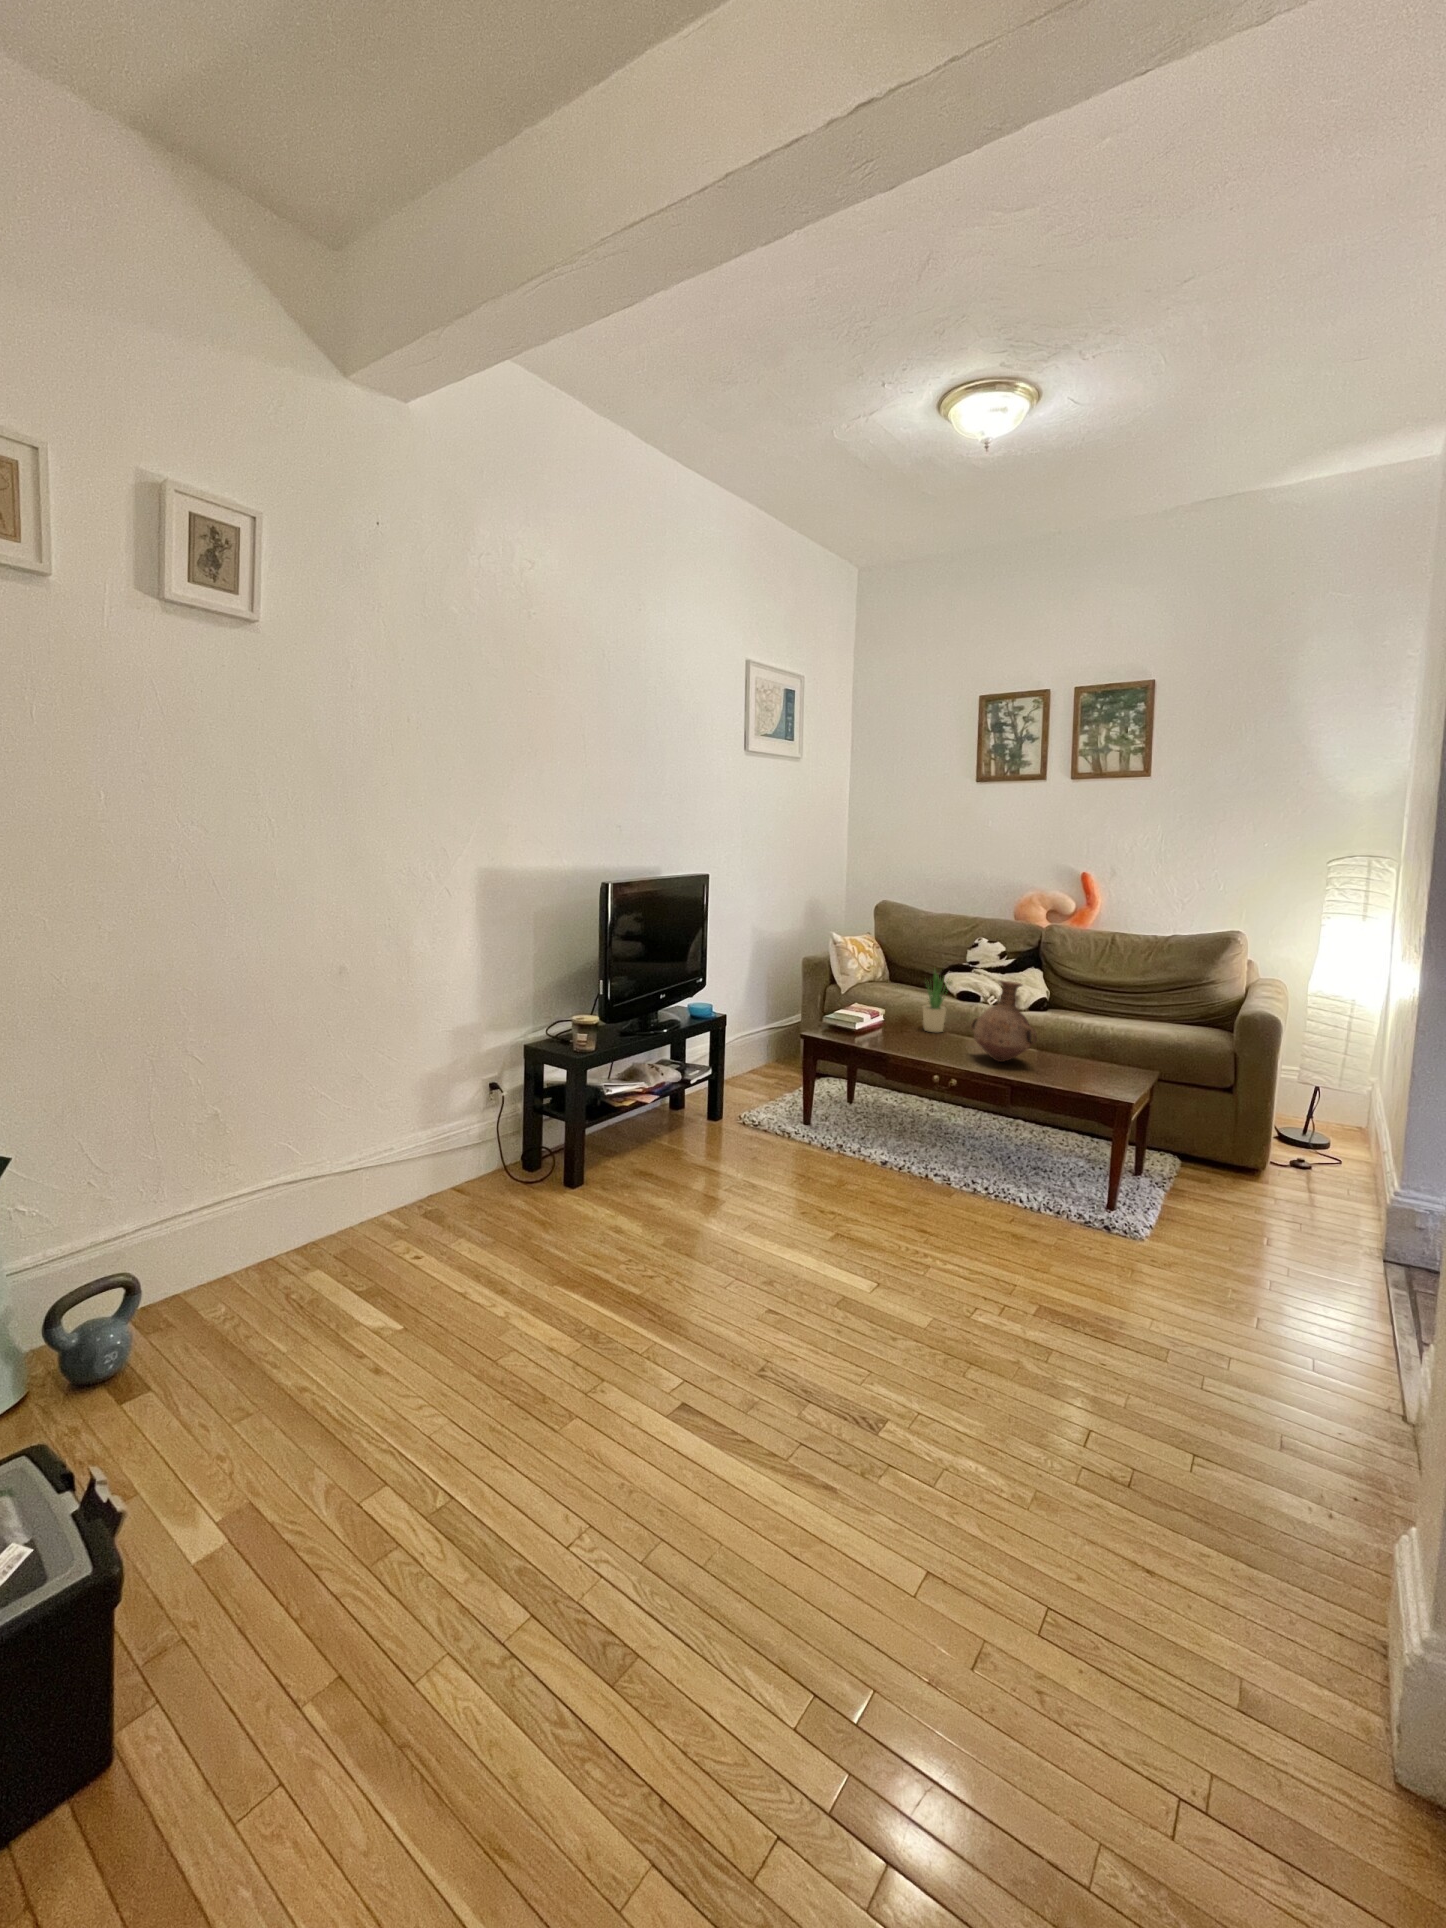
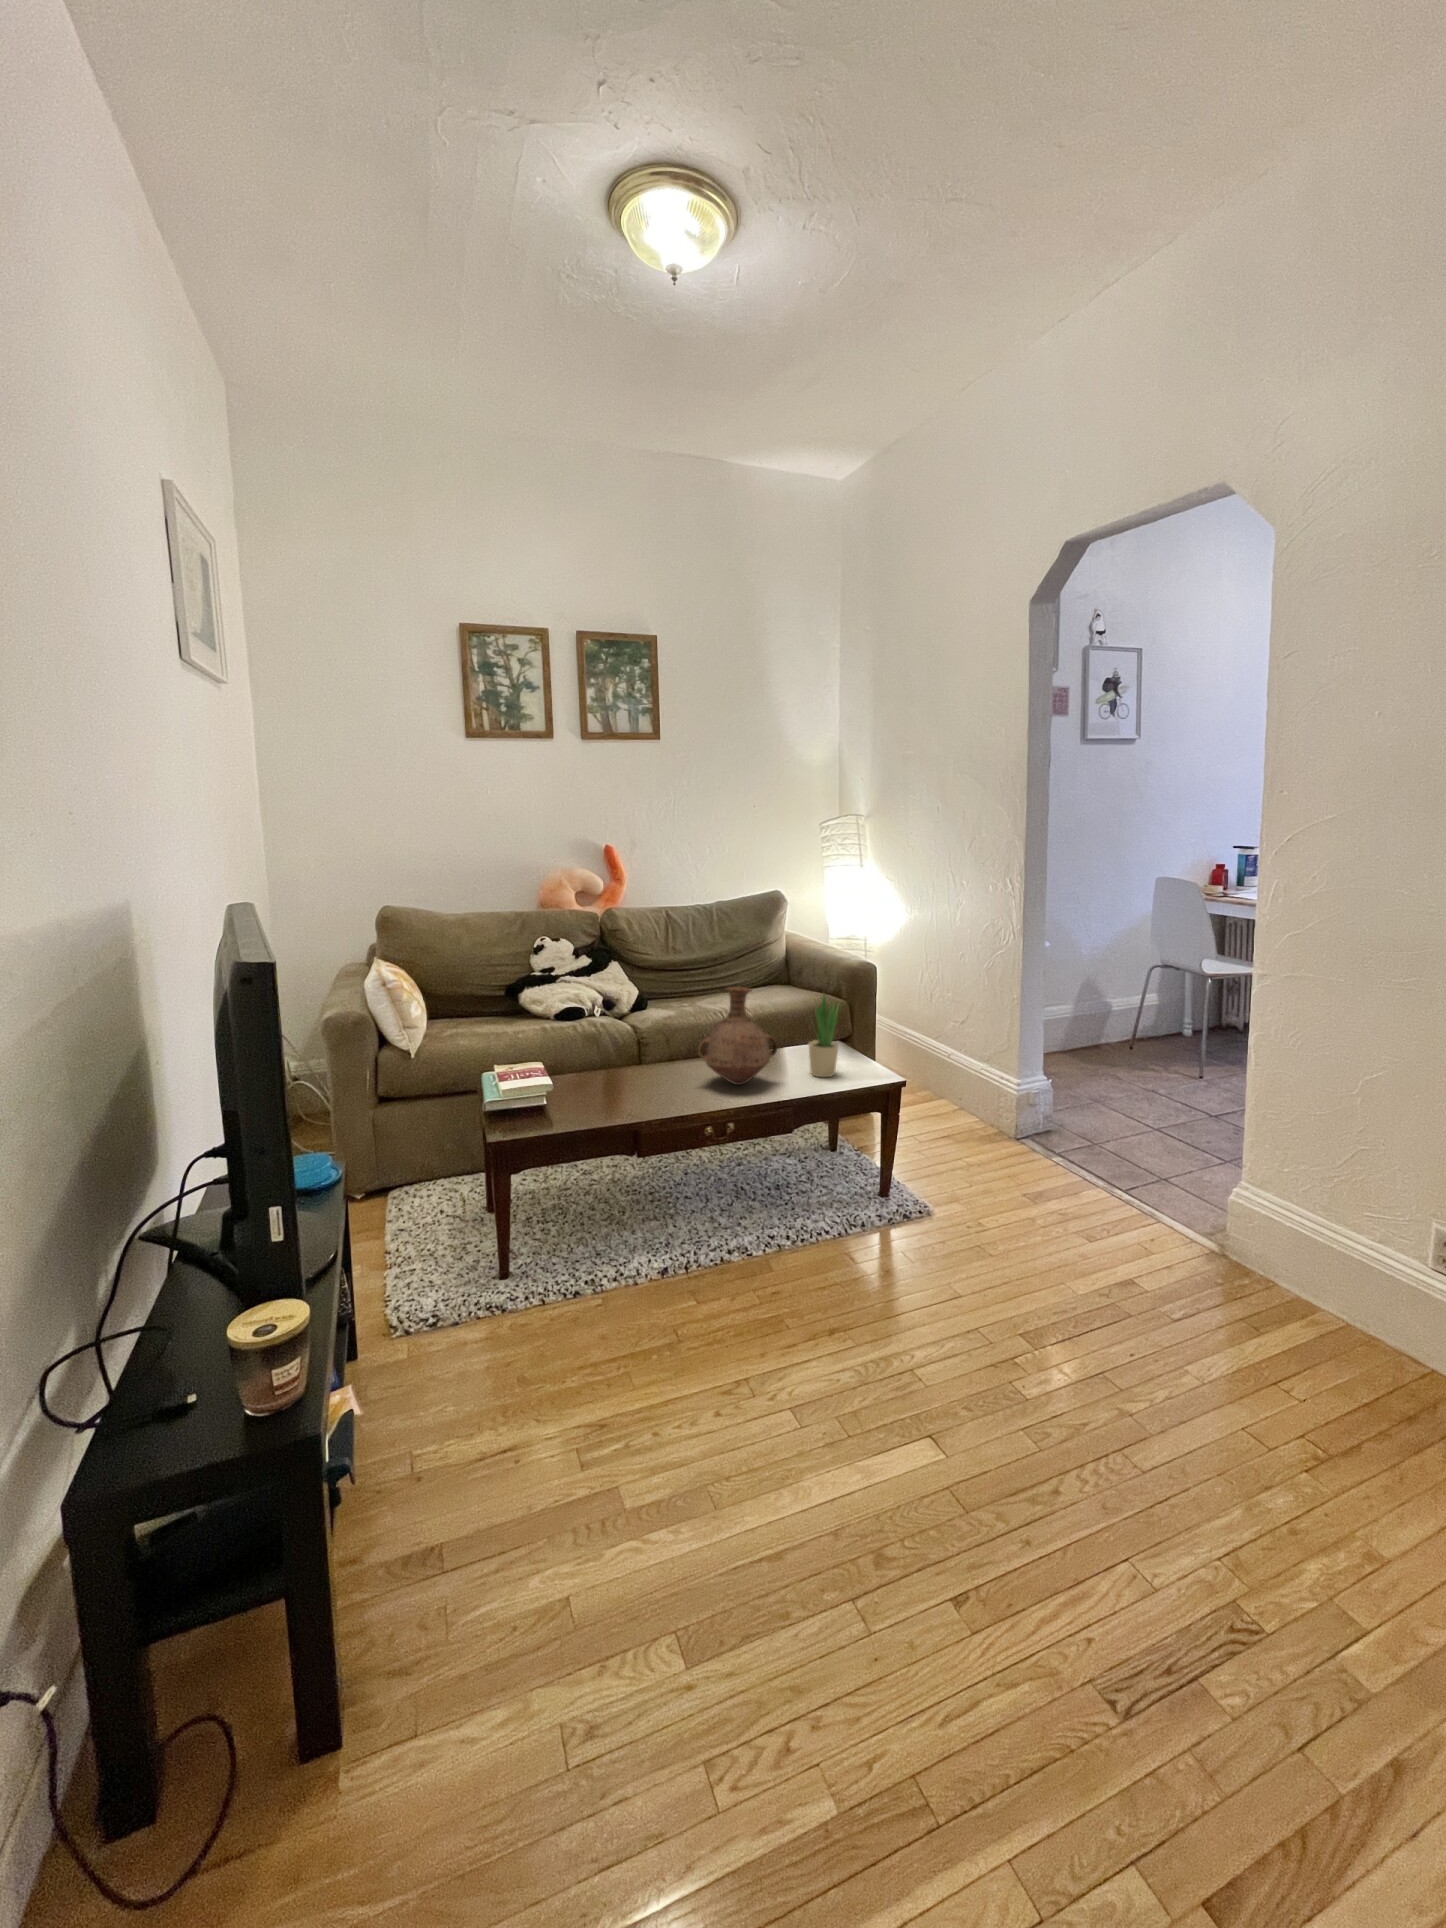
potted plant: present [923,973,948,1032] -> present [808,993,839,1077]

